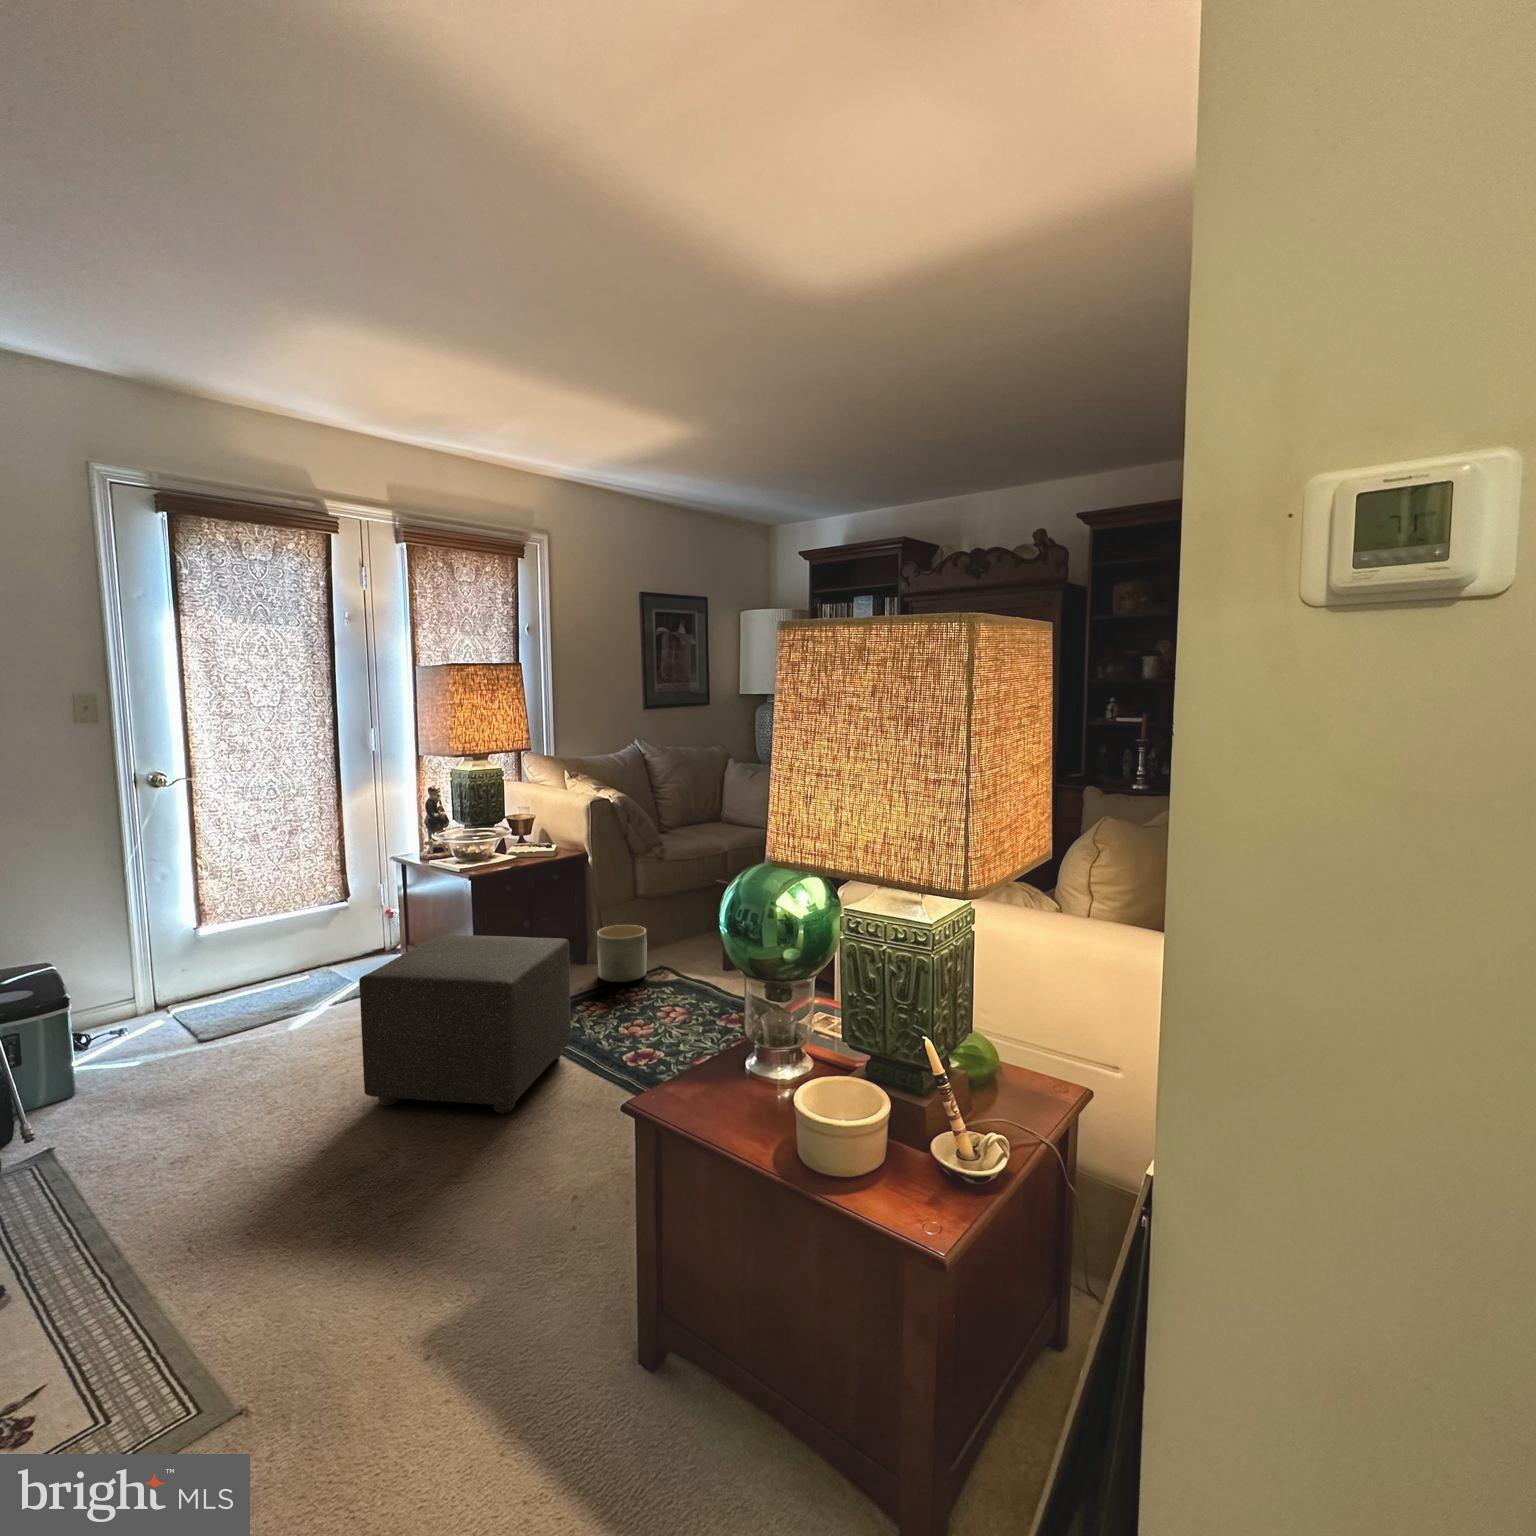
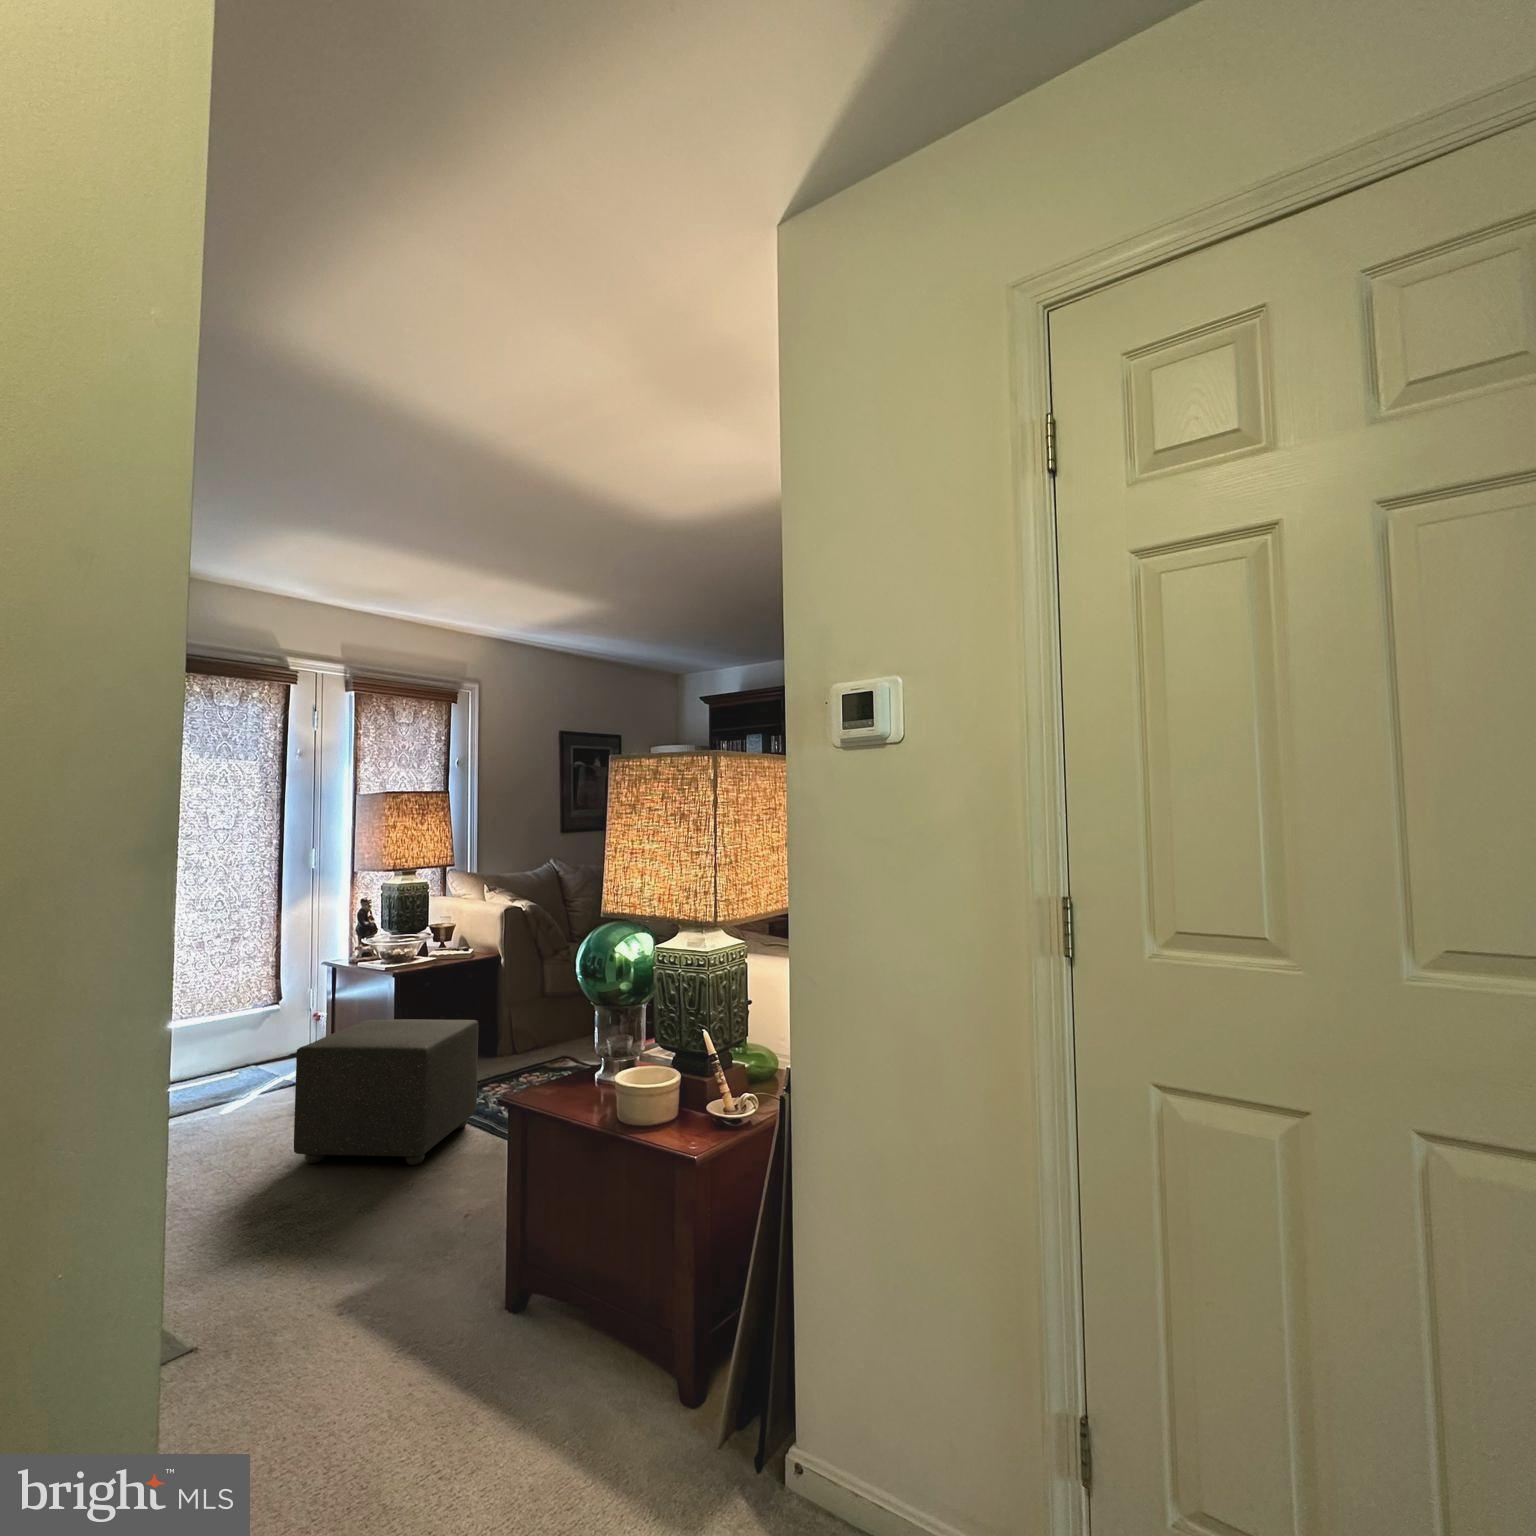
planter: present [597,925,647,982] -> none [506,1020,550,1070]

